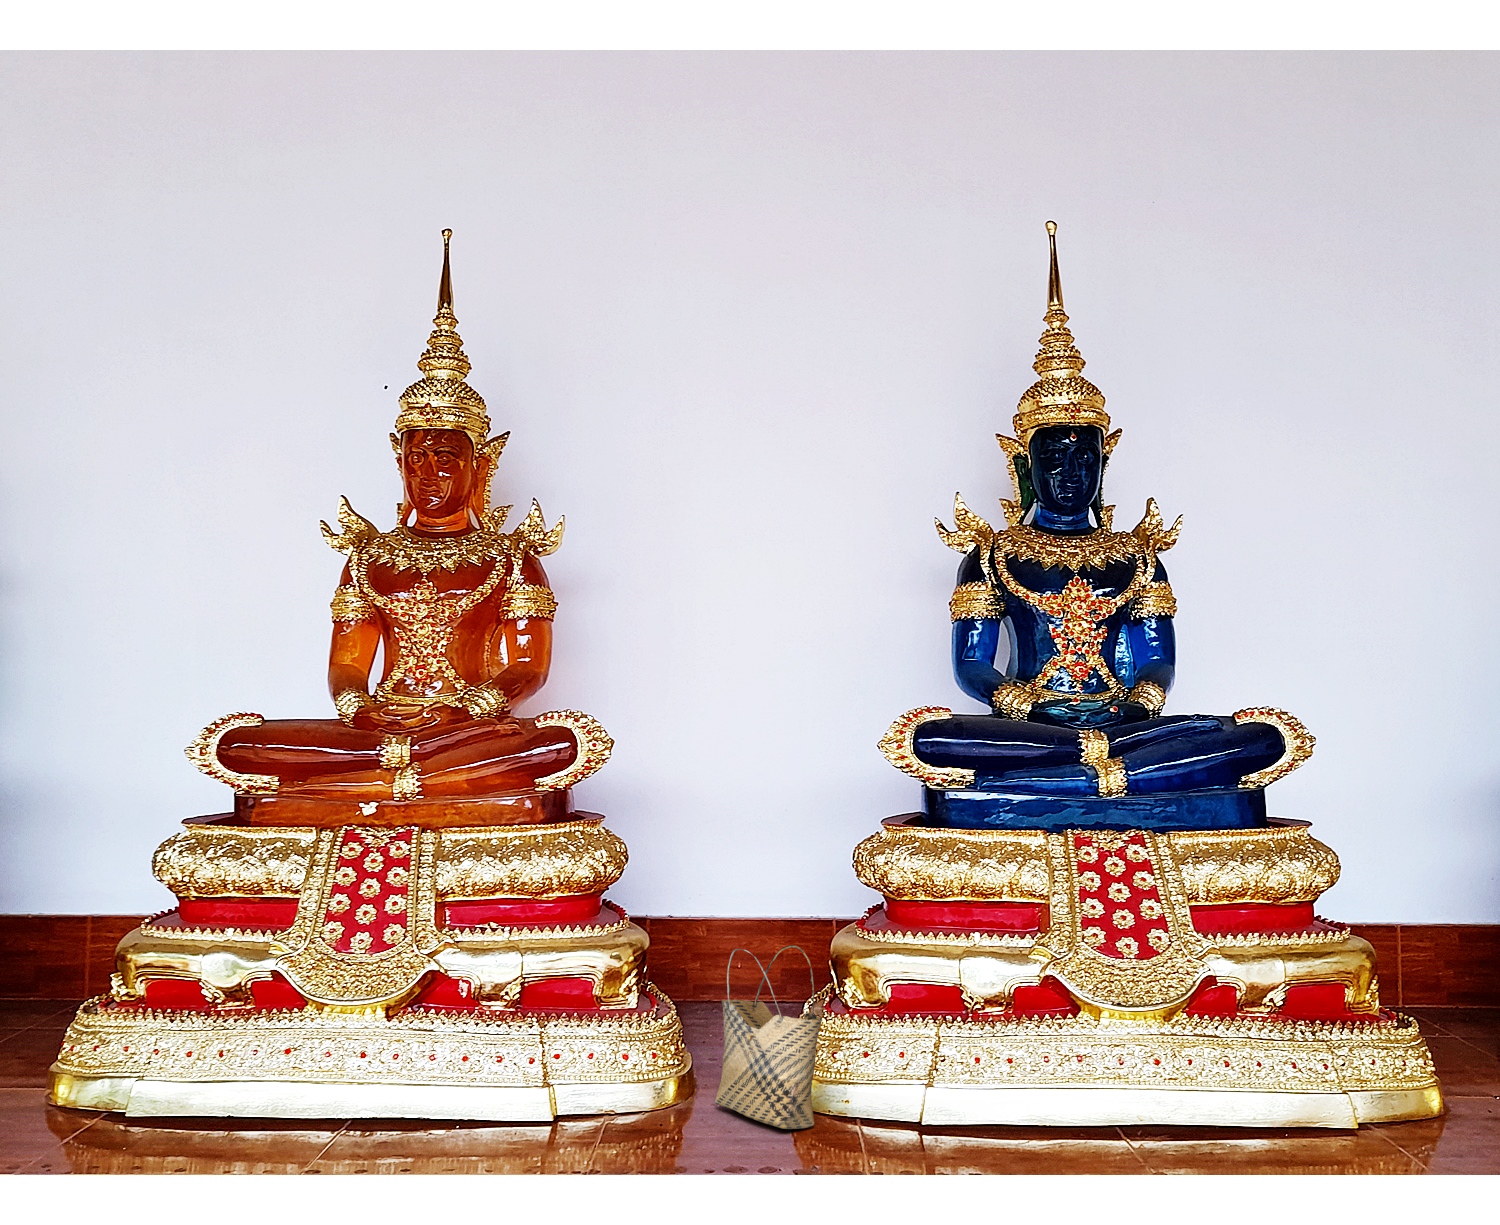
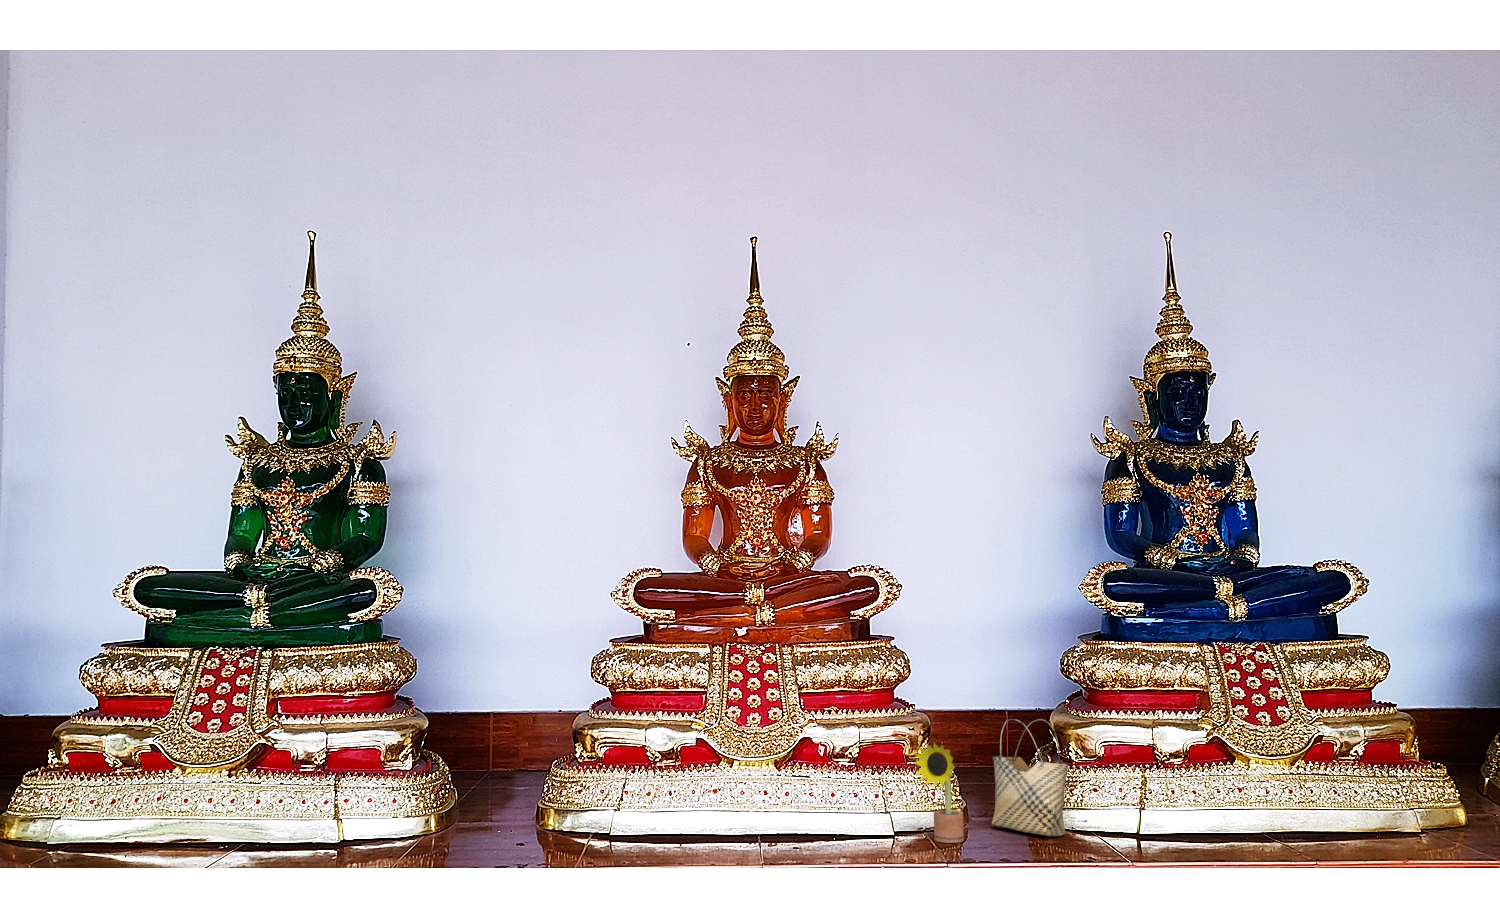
decorative plant: none [577,987,654,1141] -> present [914,742,964,843]

